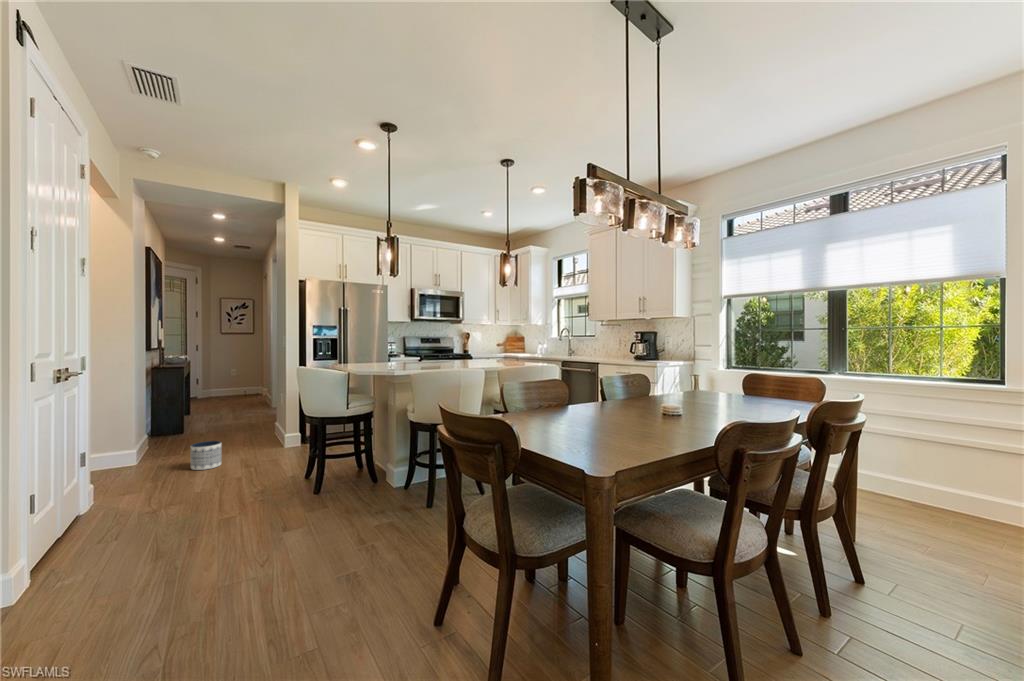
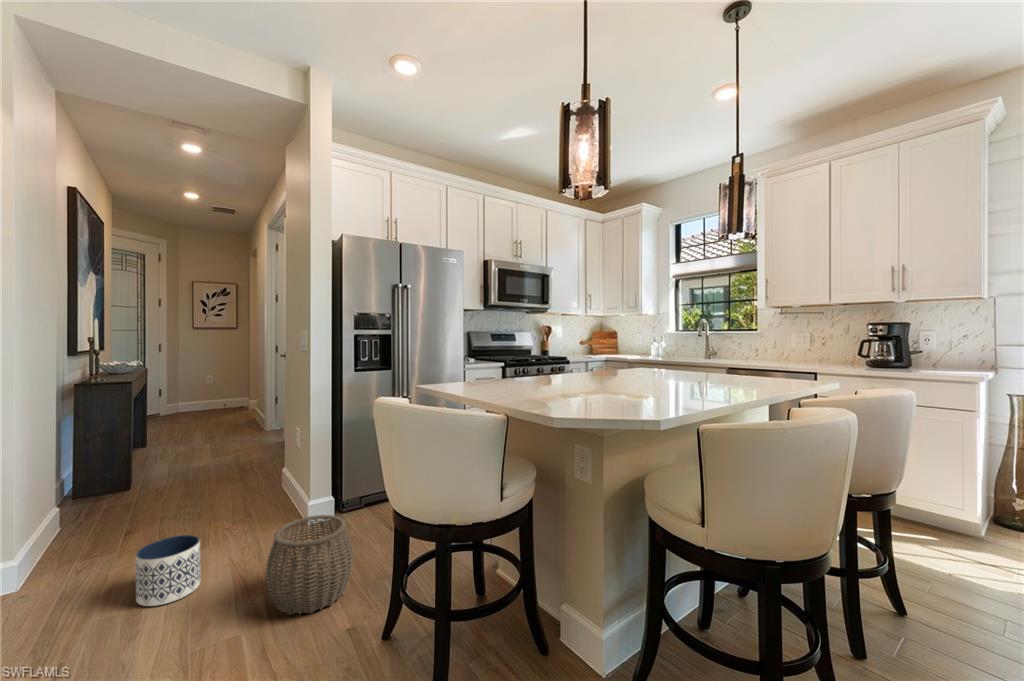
woven basket: none [252,432,297,473] -> present [266,515,354,614]

